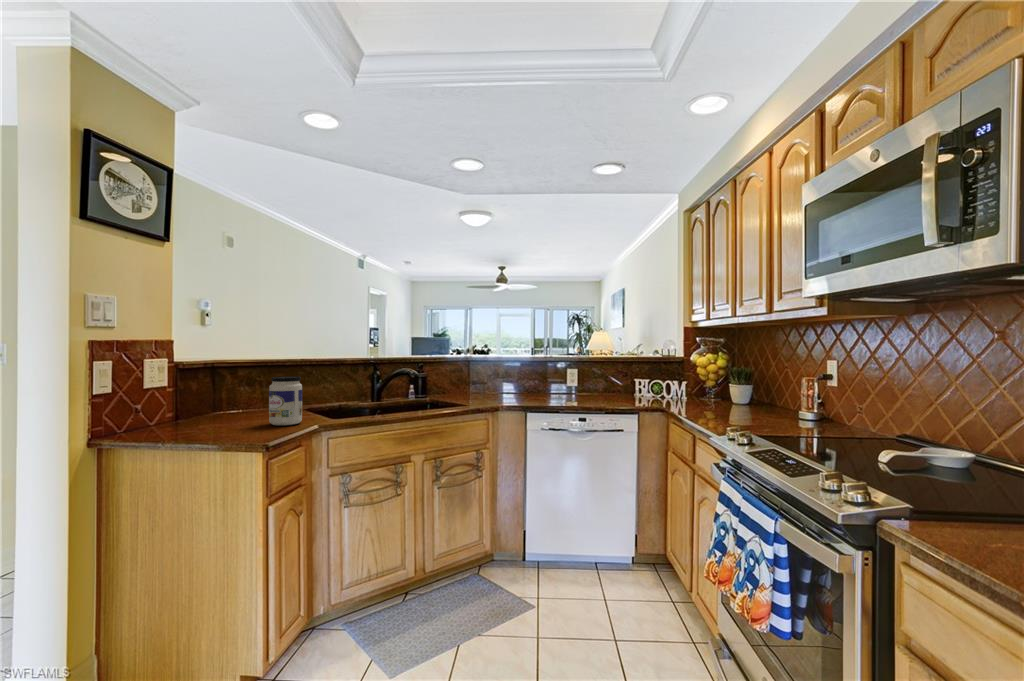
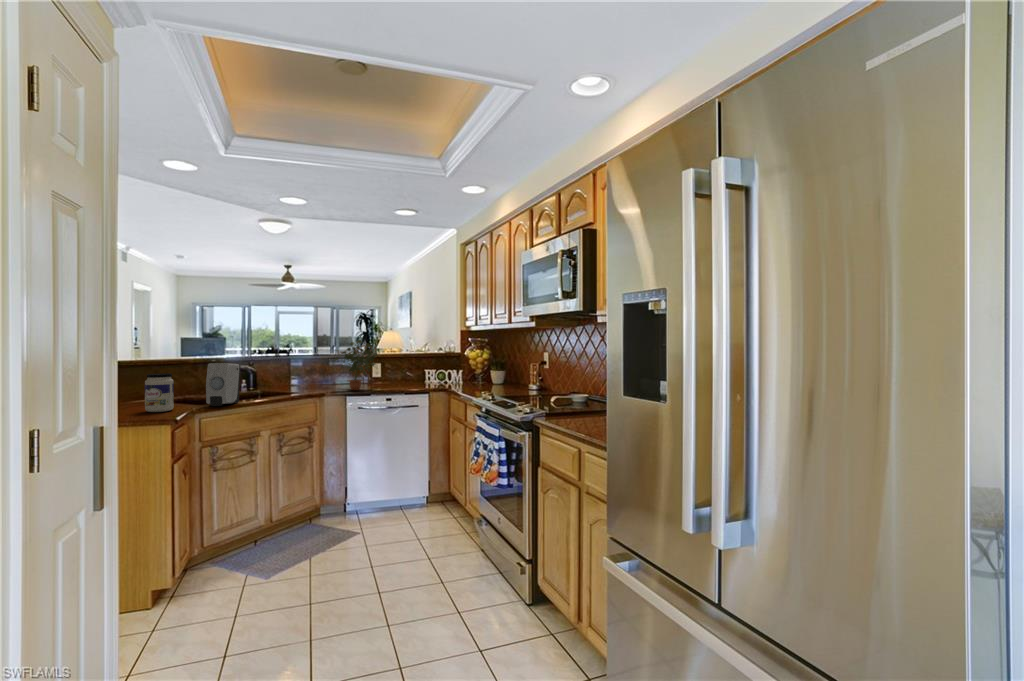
potted plant: none [515,338,571,404] -> present [335,340,377,390]
soap dispenser: none [344,365,388,420] -> present [206,363,240,406]

